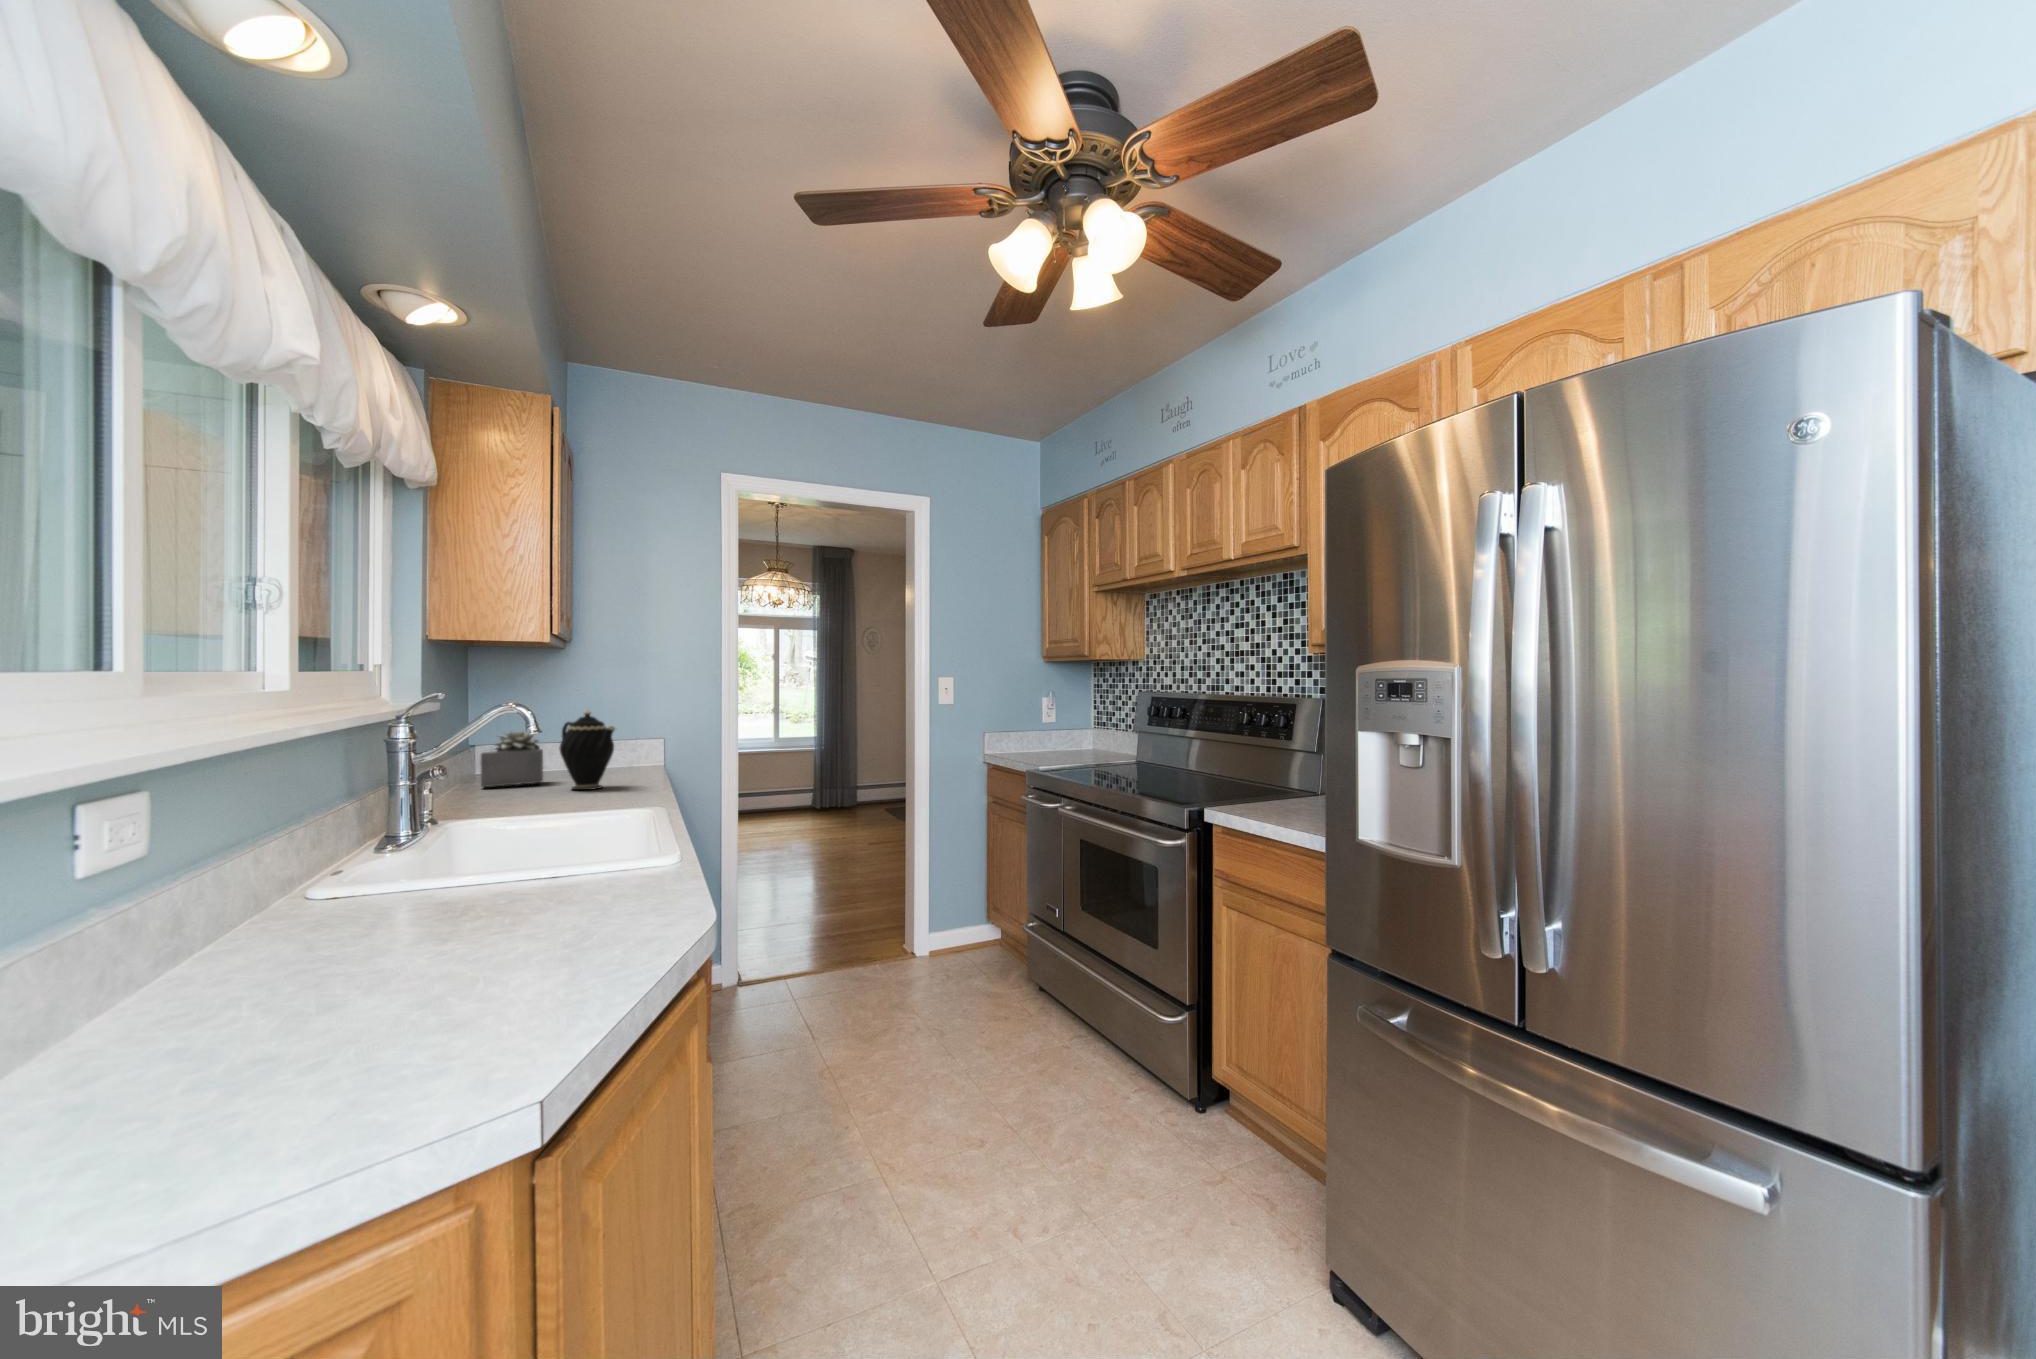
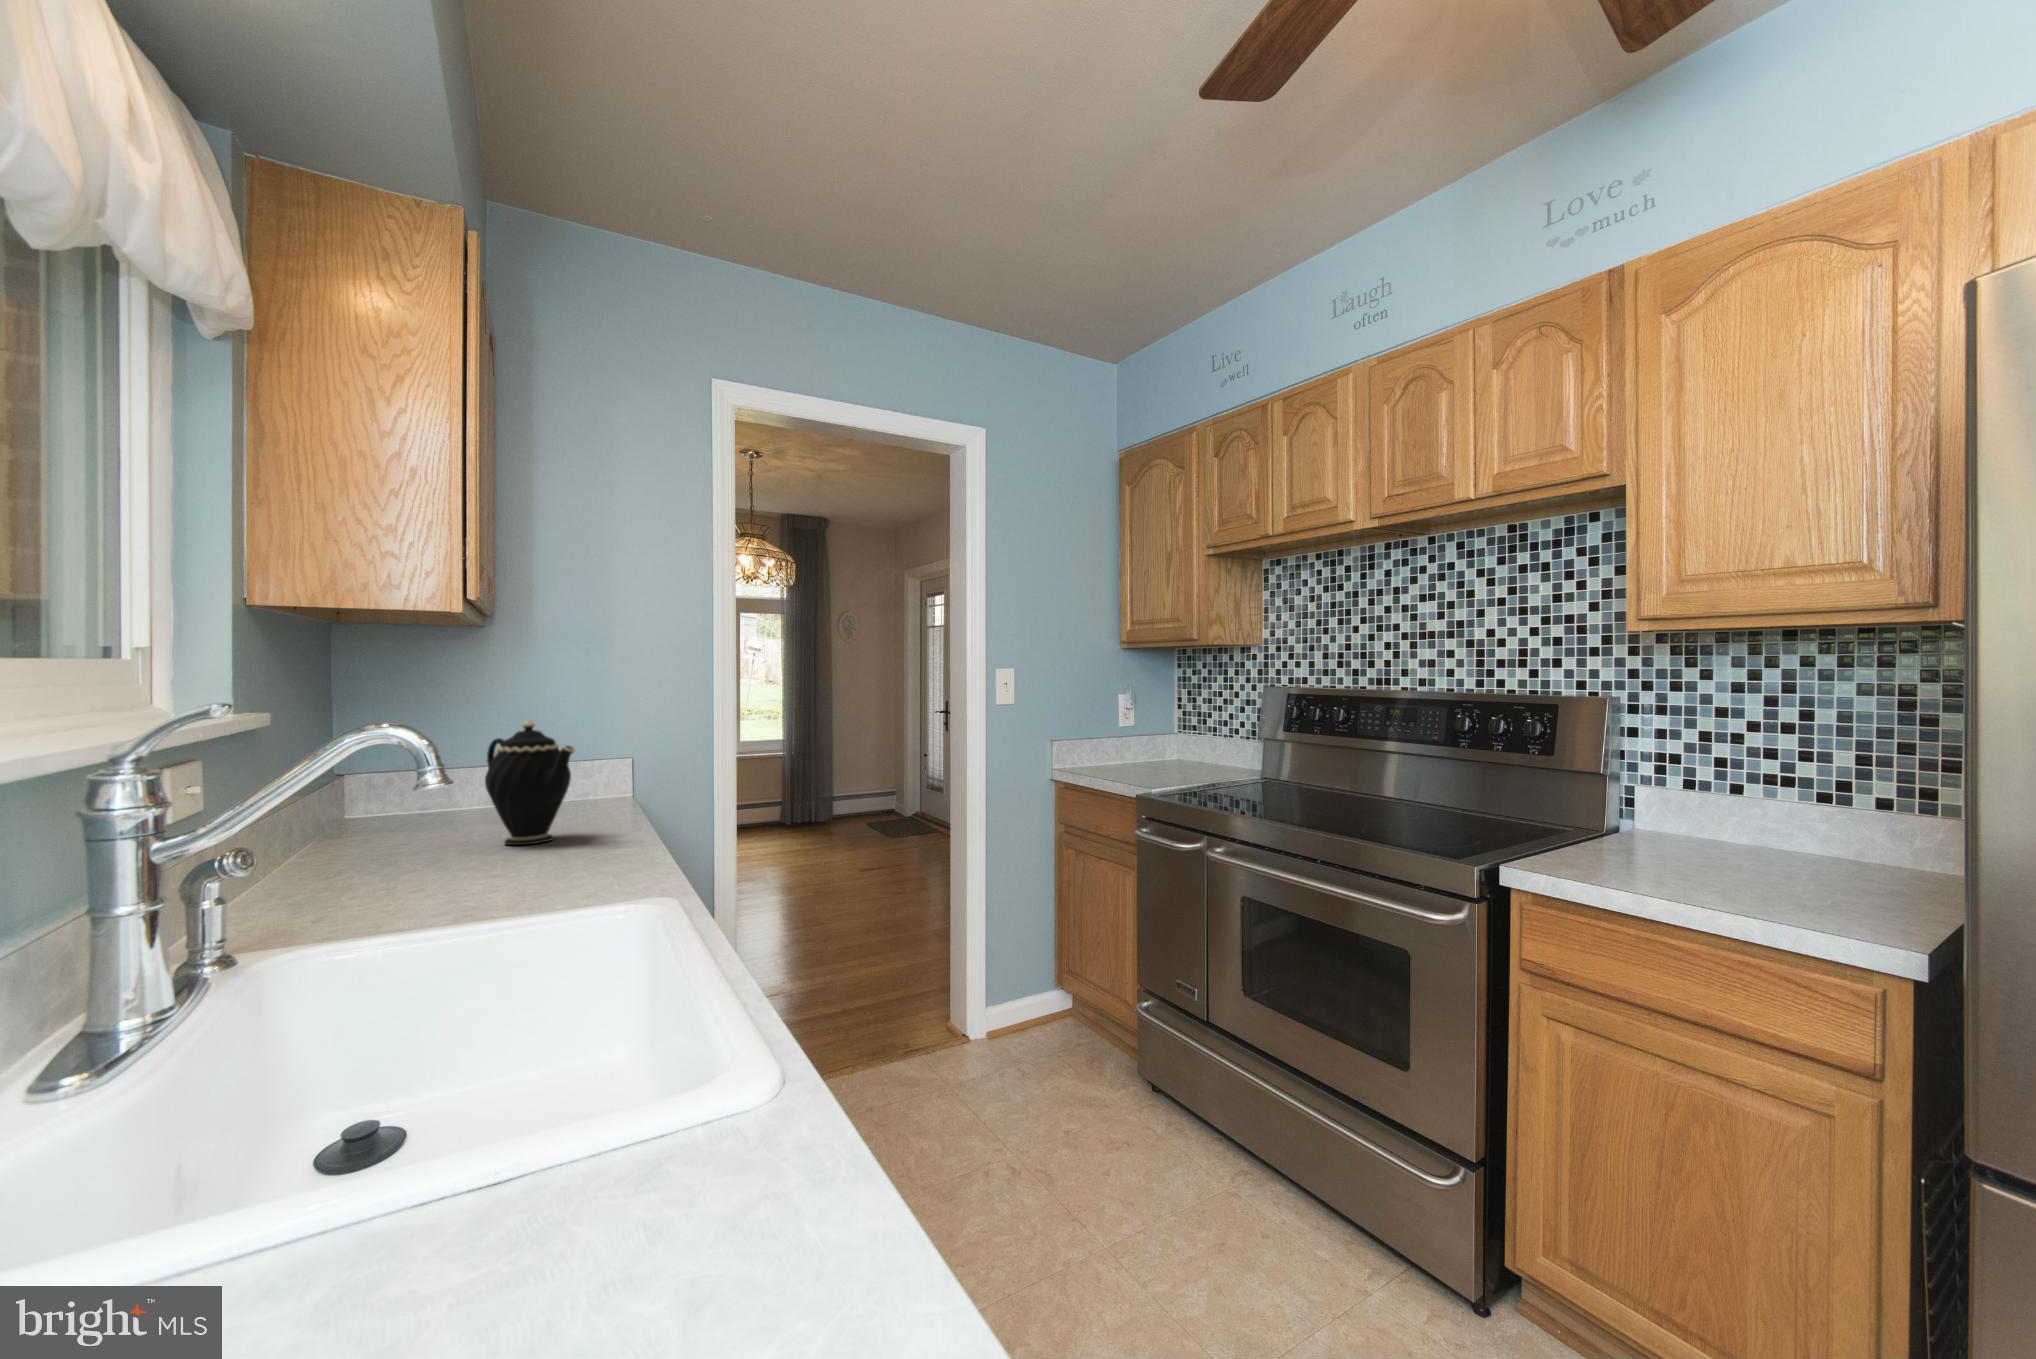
succulent plant: present [481,730,543,787] -> none [357,750,458,842]

